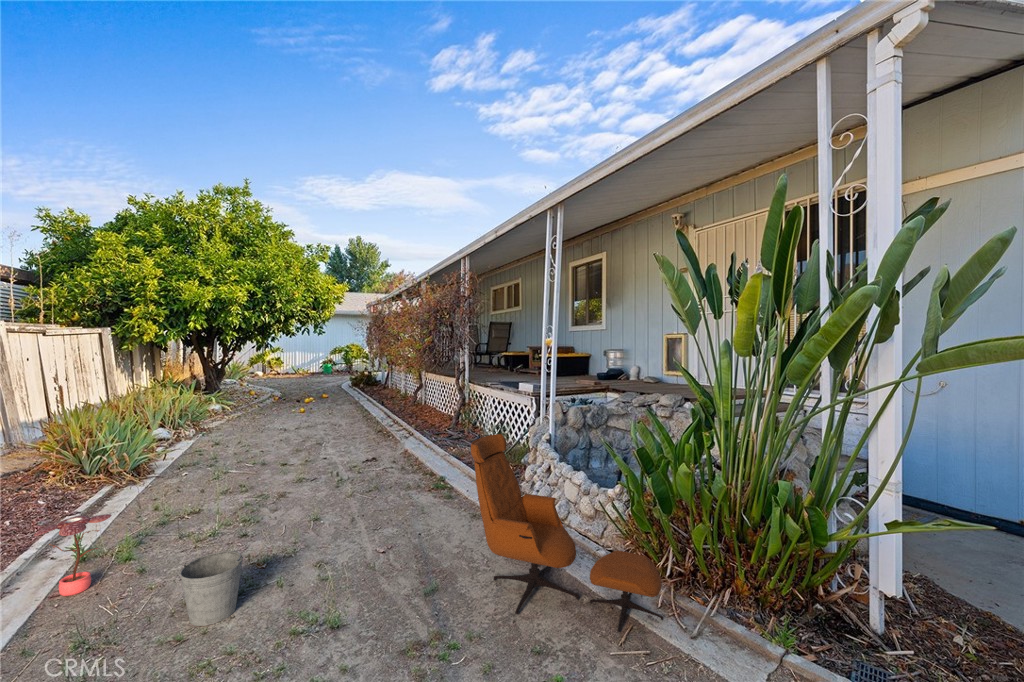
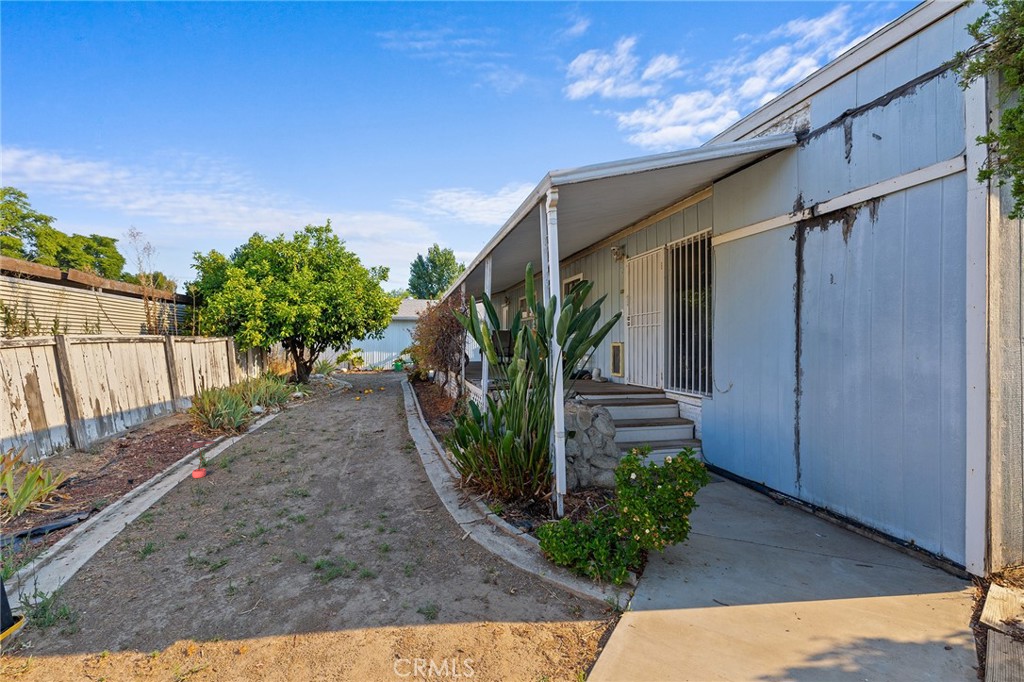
lounge chair: present [471,434,663,632] -> none [379,410,464,511]
bucket: present [180,551,243,626] -> none [240,461,270,492]

